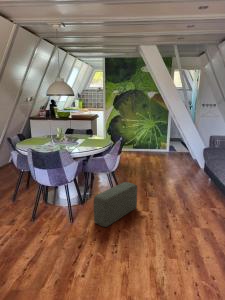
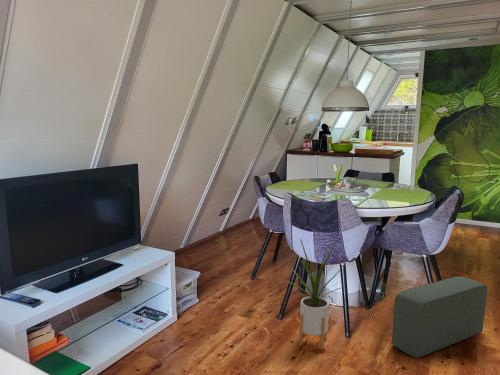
house plant: none [33,169,69,234] -> present [290,241,341,350]

